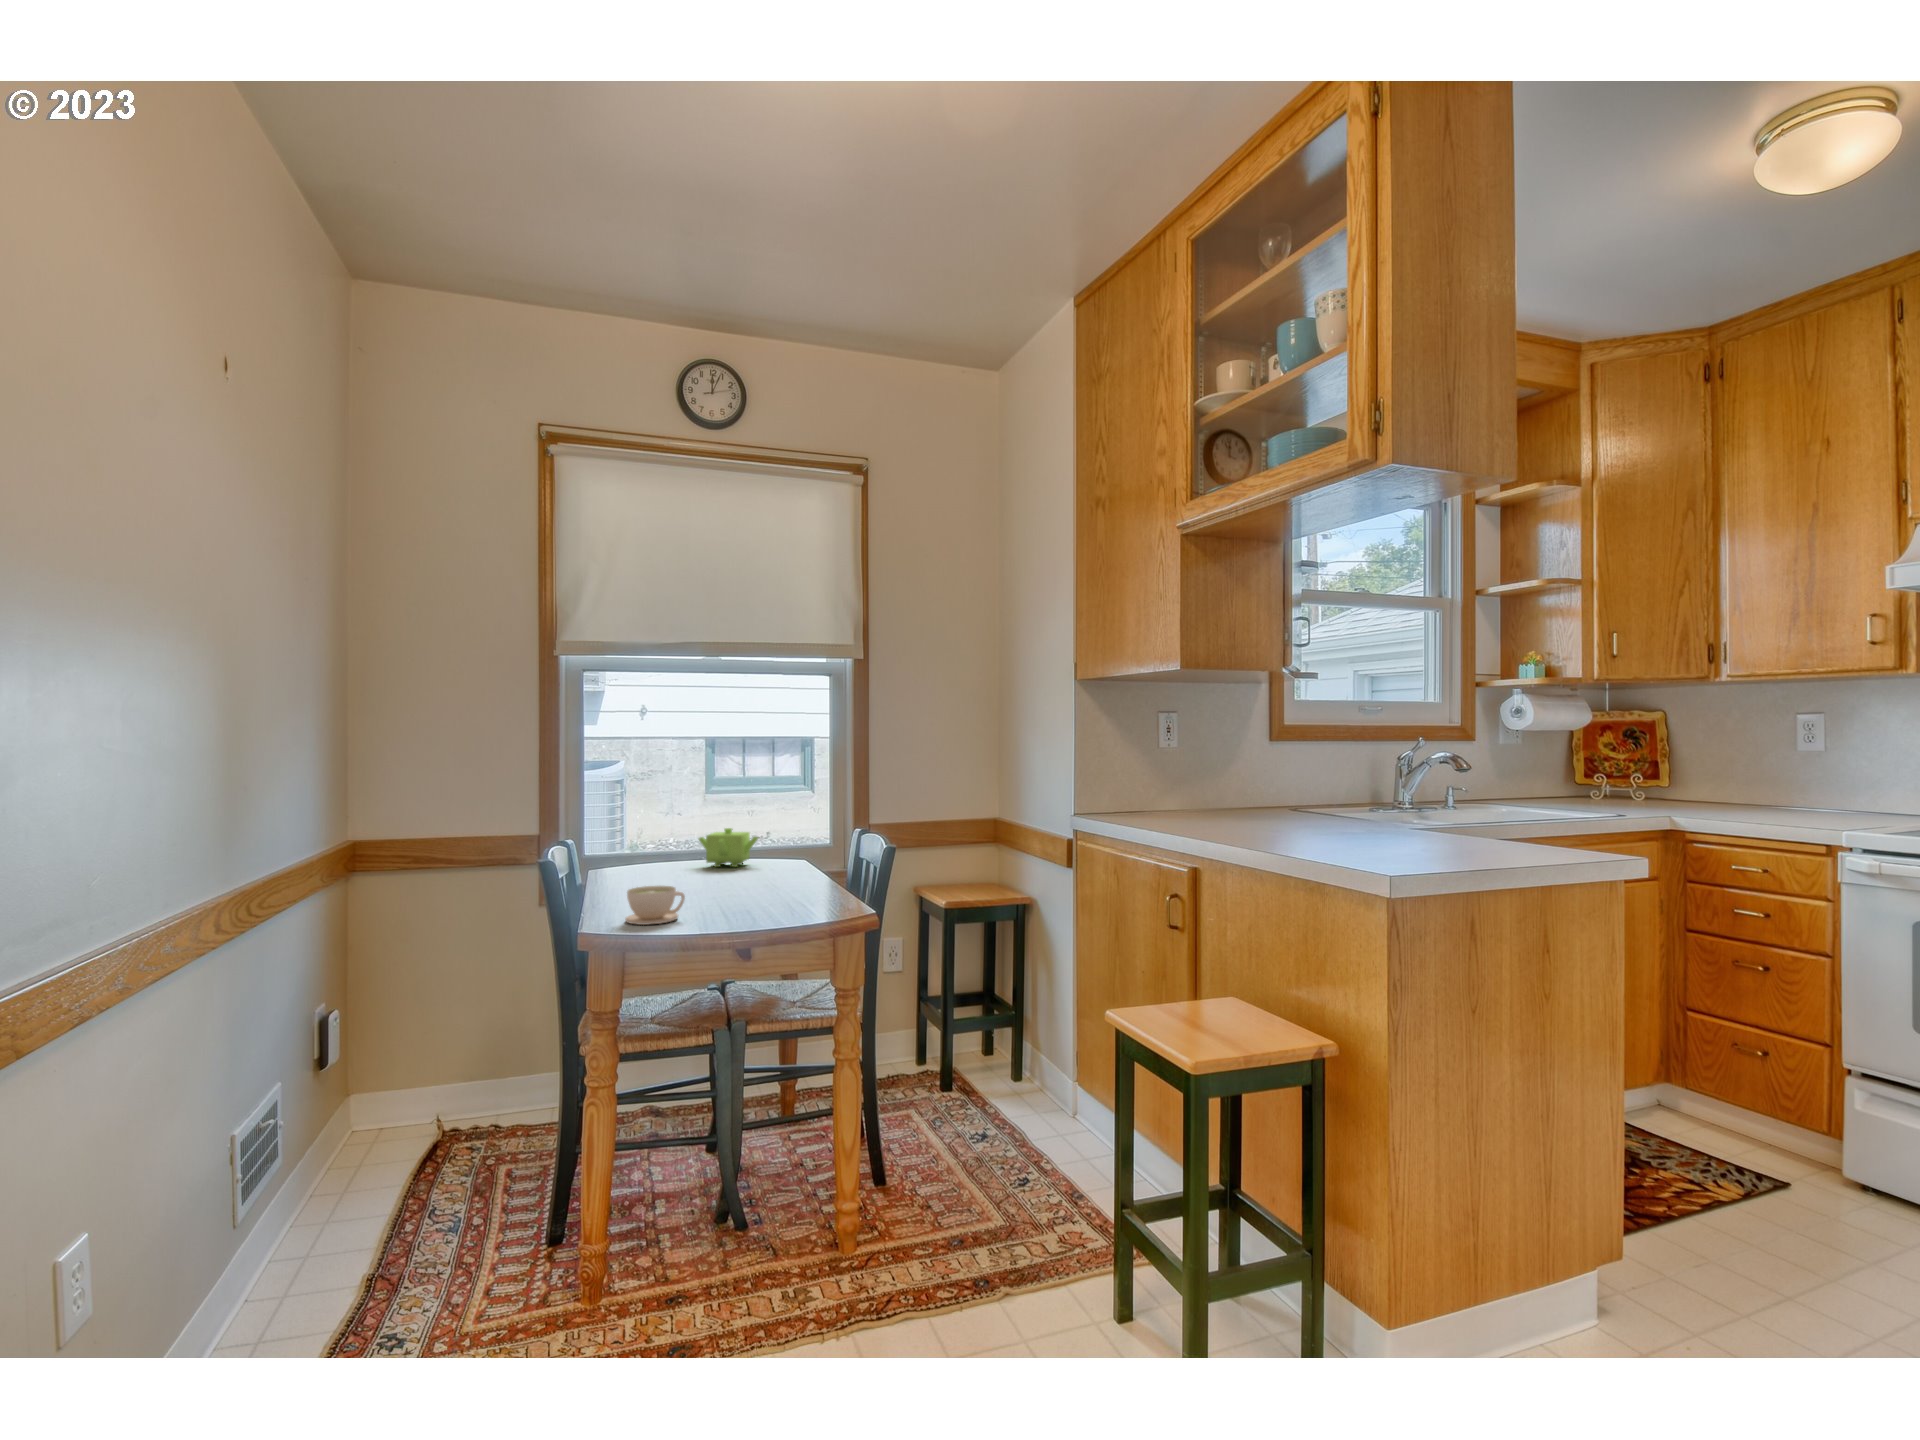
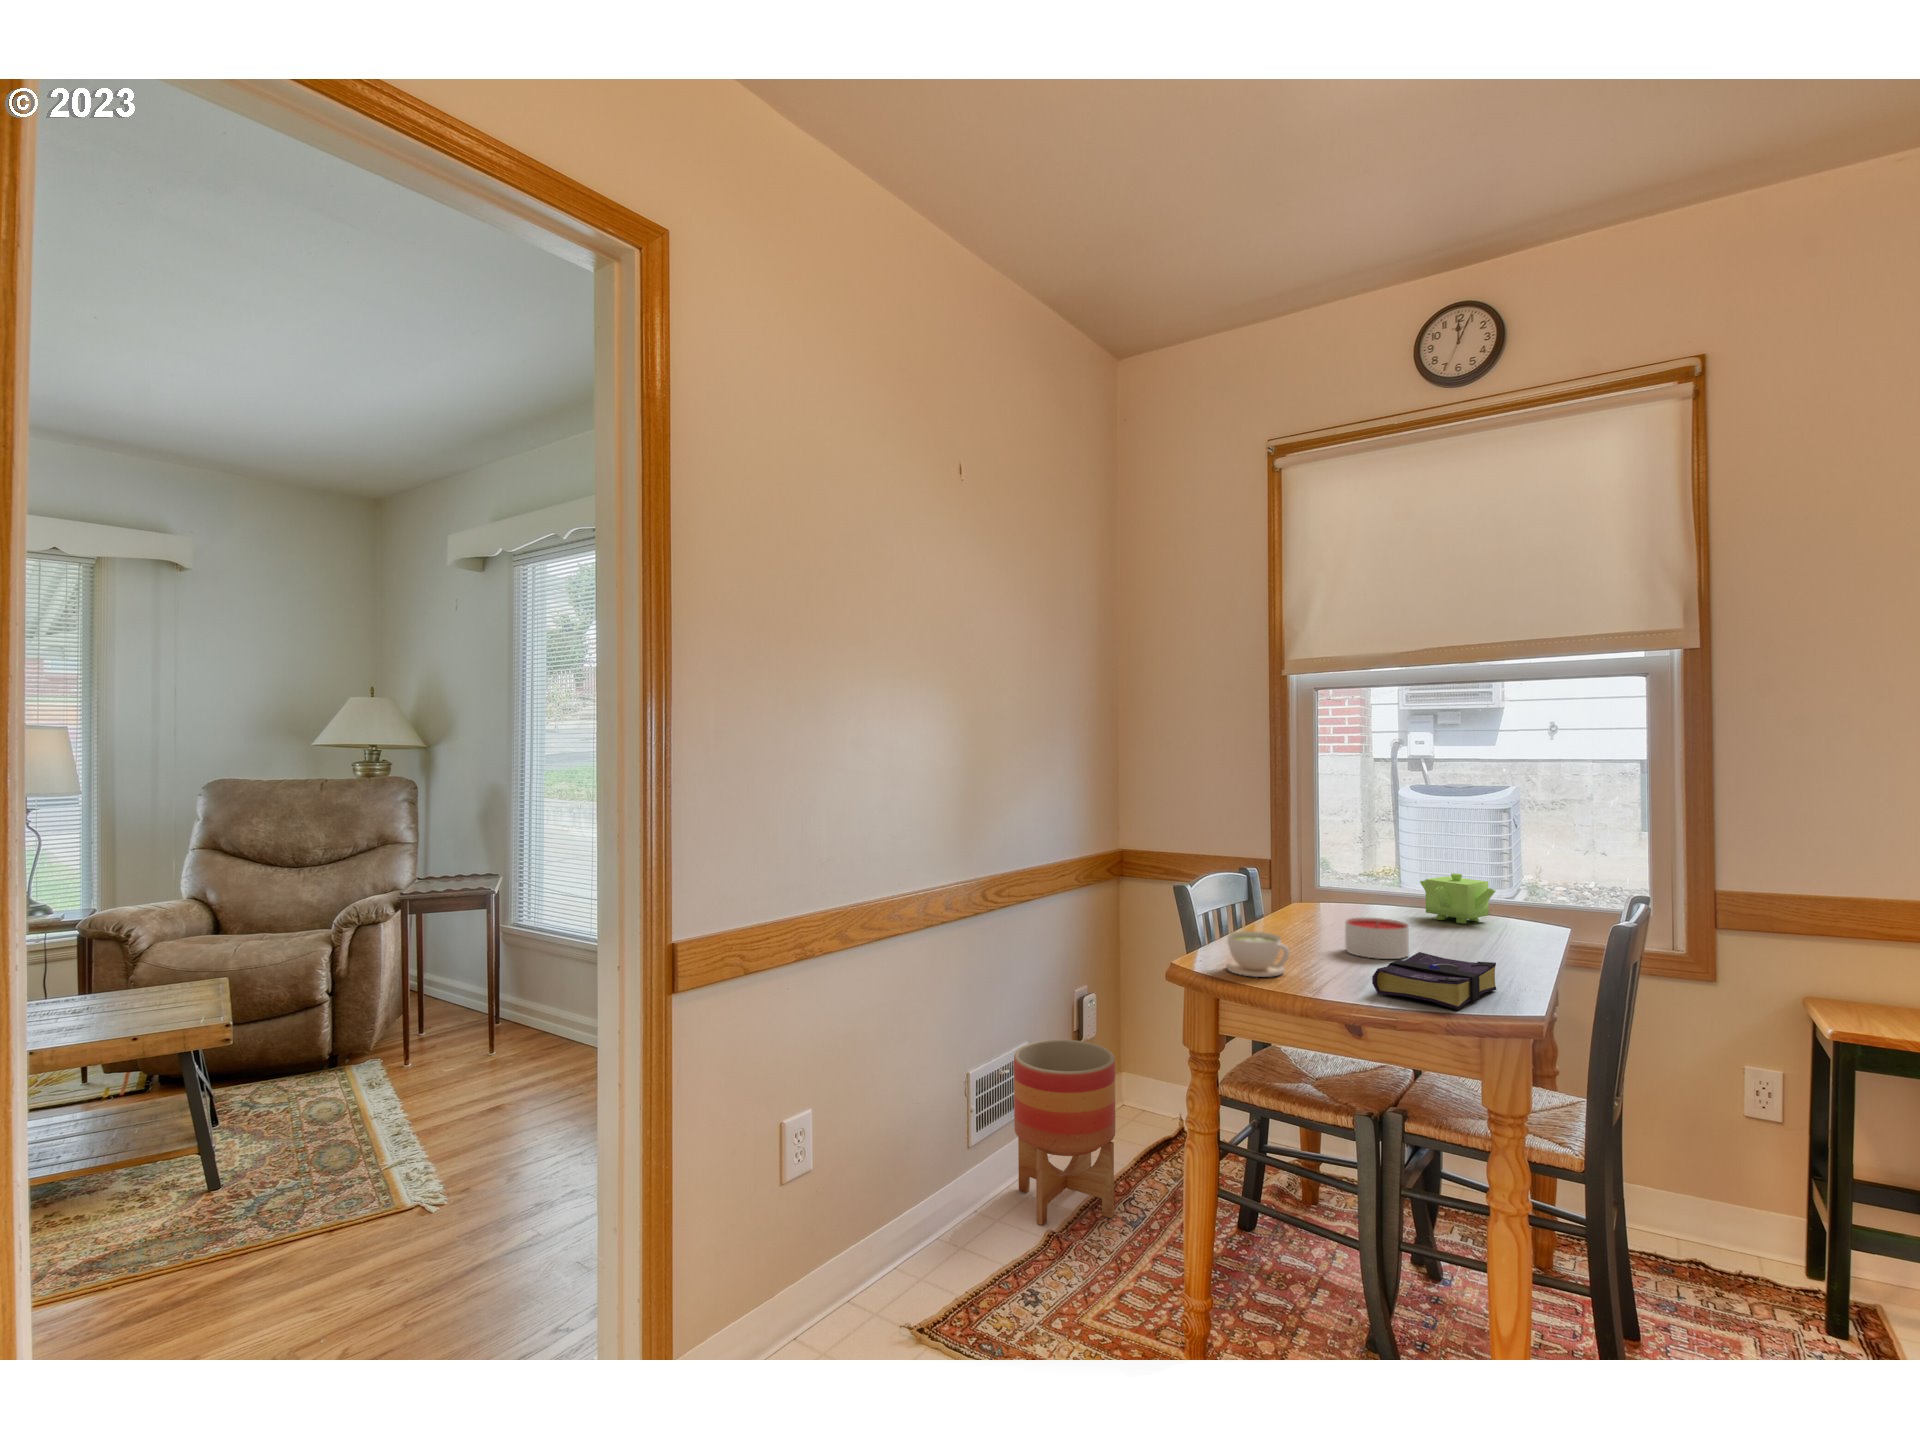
candle: none [690,865,740,897] -> present [1345,918,1409,959]
book: none [760,879,826,916] -> present [1372,952,1496,1010]
planter: none [287,1057,427,1278] -> present [1014,1040,1116,1225]

